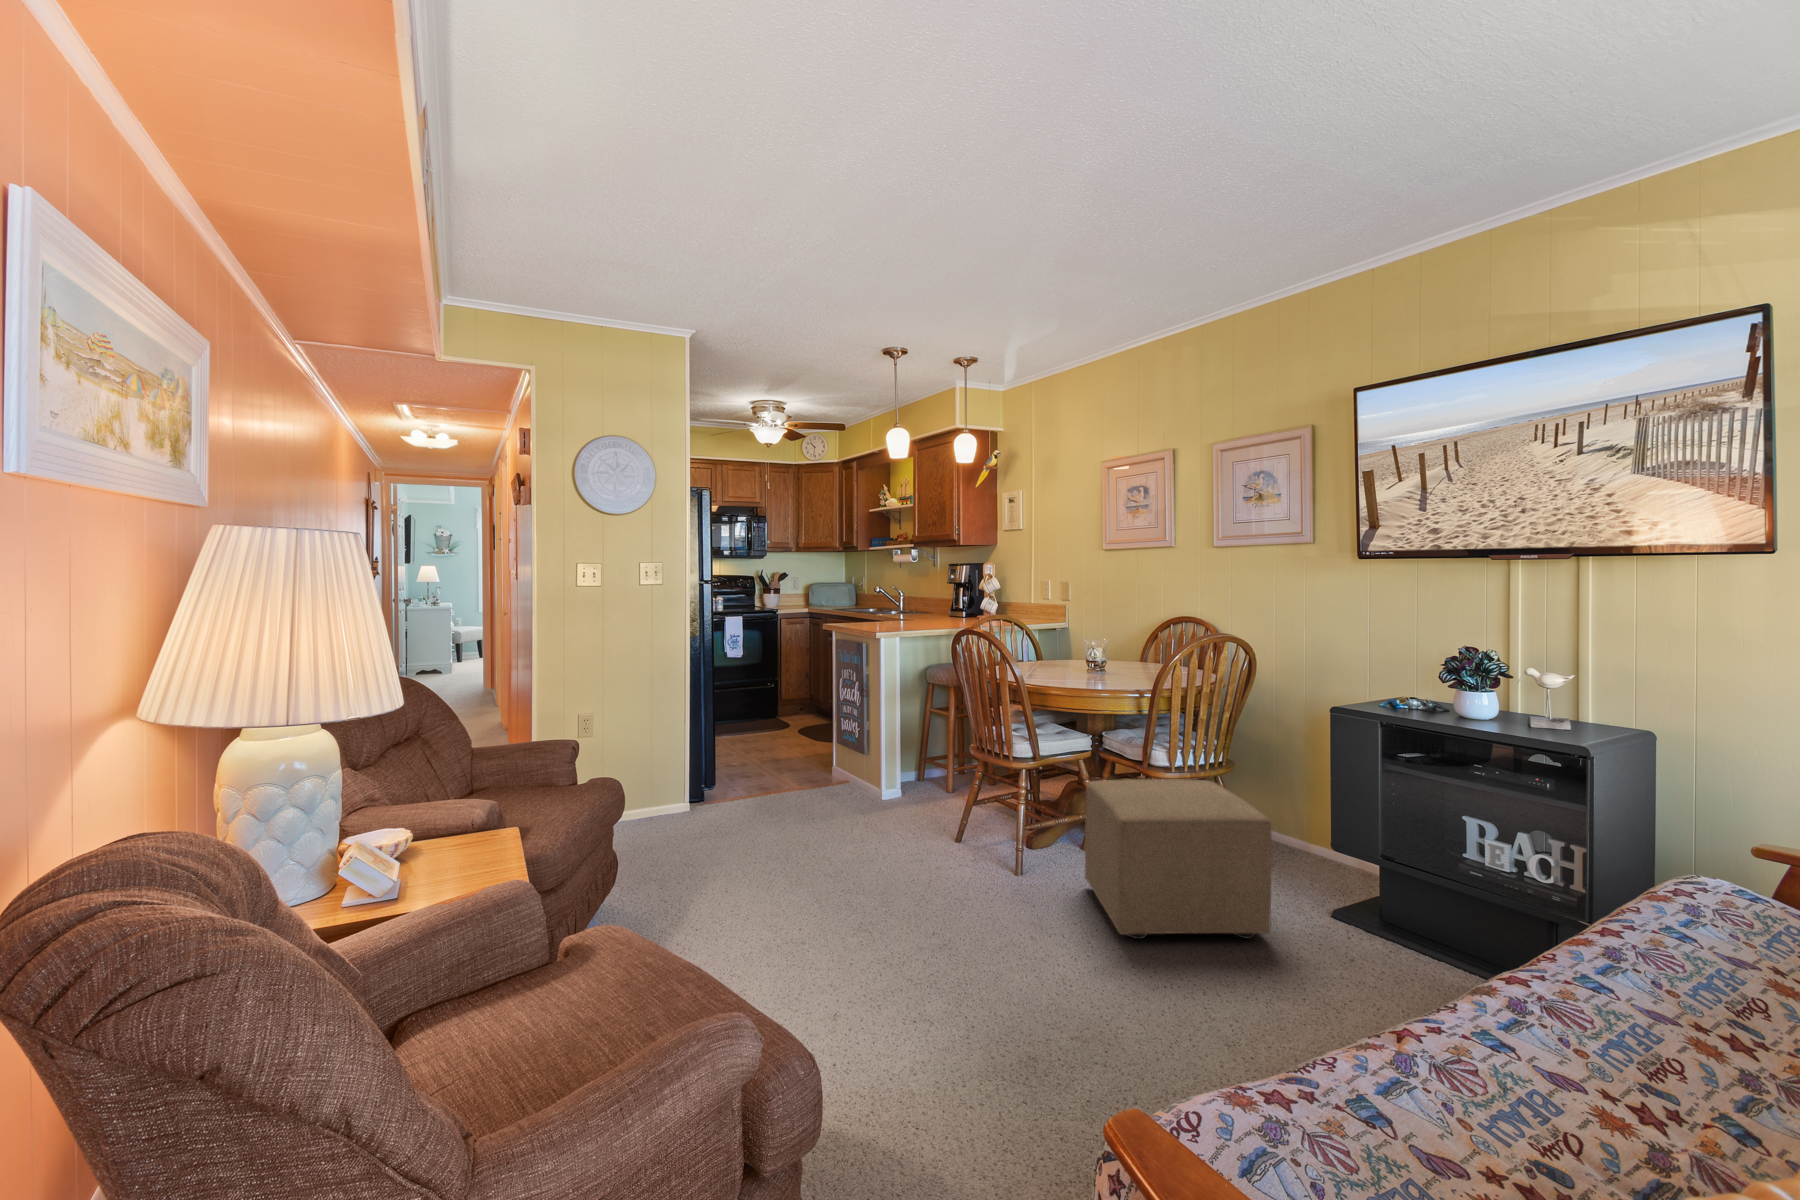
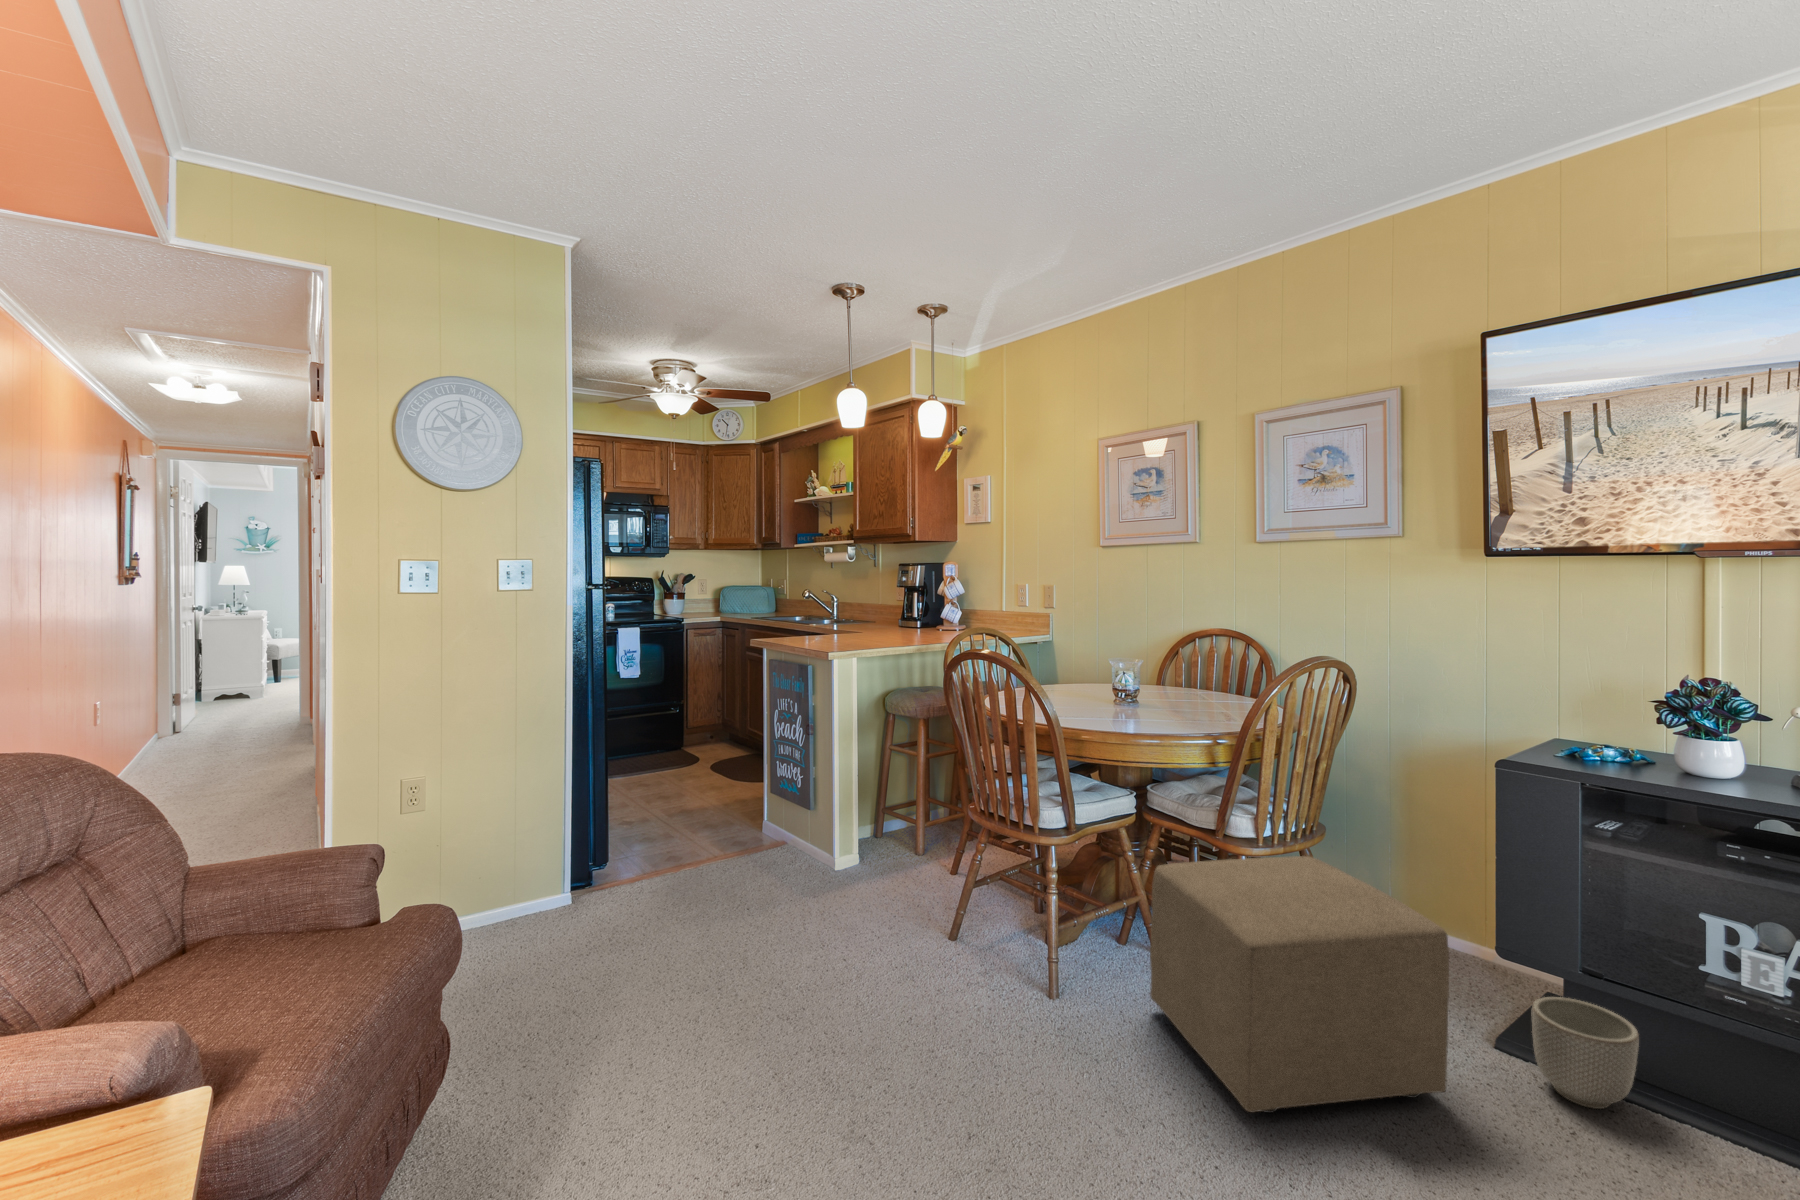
planter: none [1344,878,1413,952] -> present [1532,997,1639,1109]

